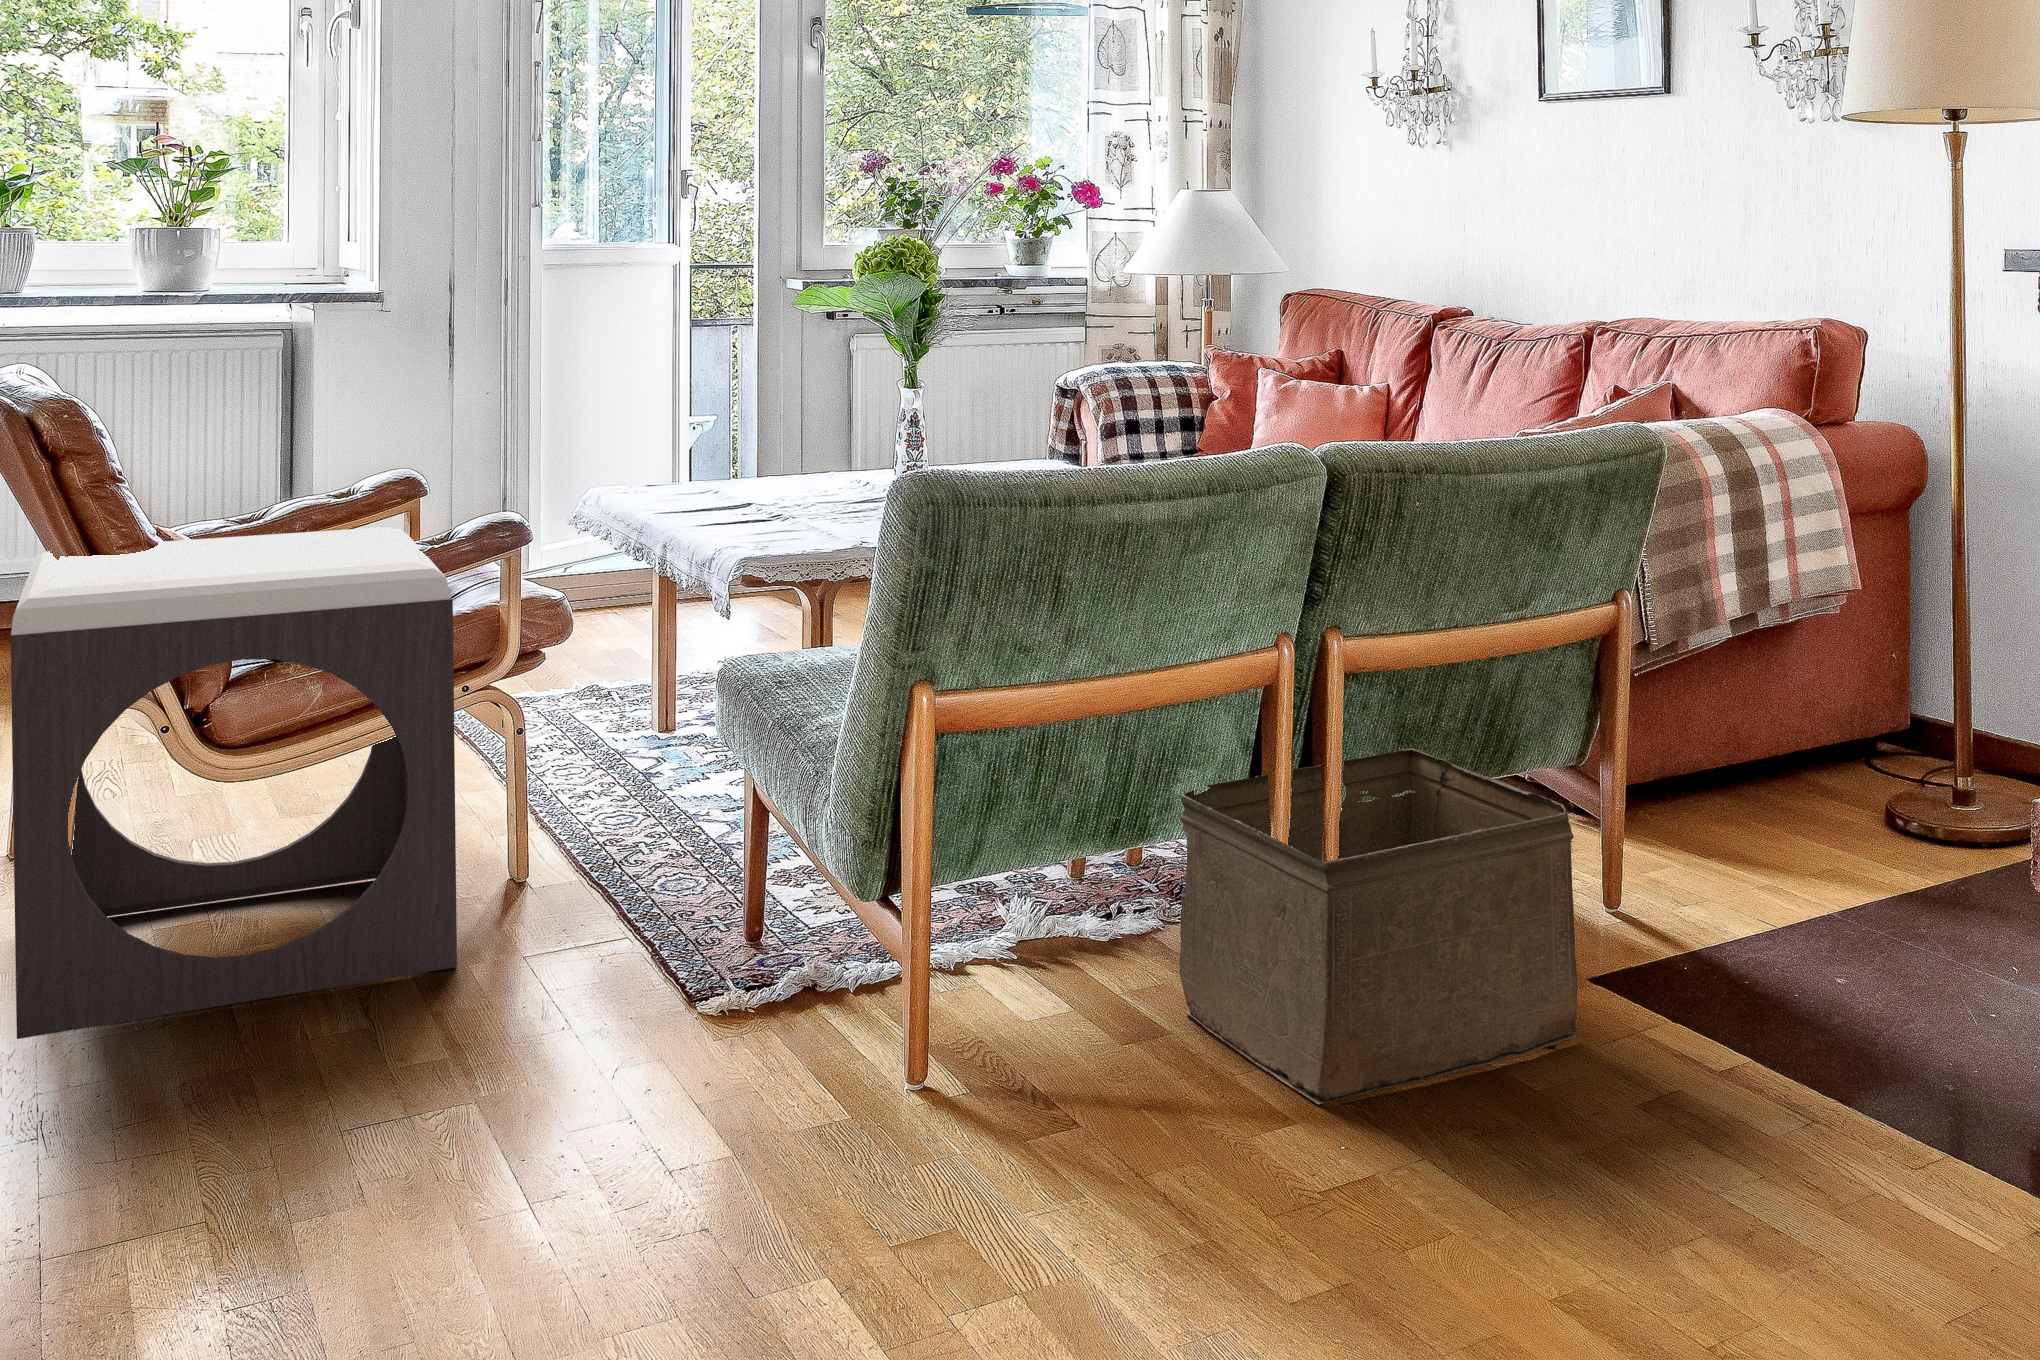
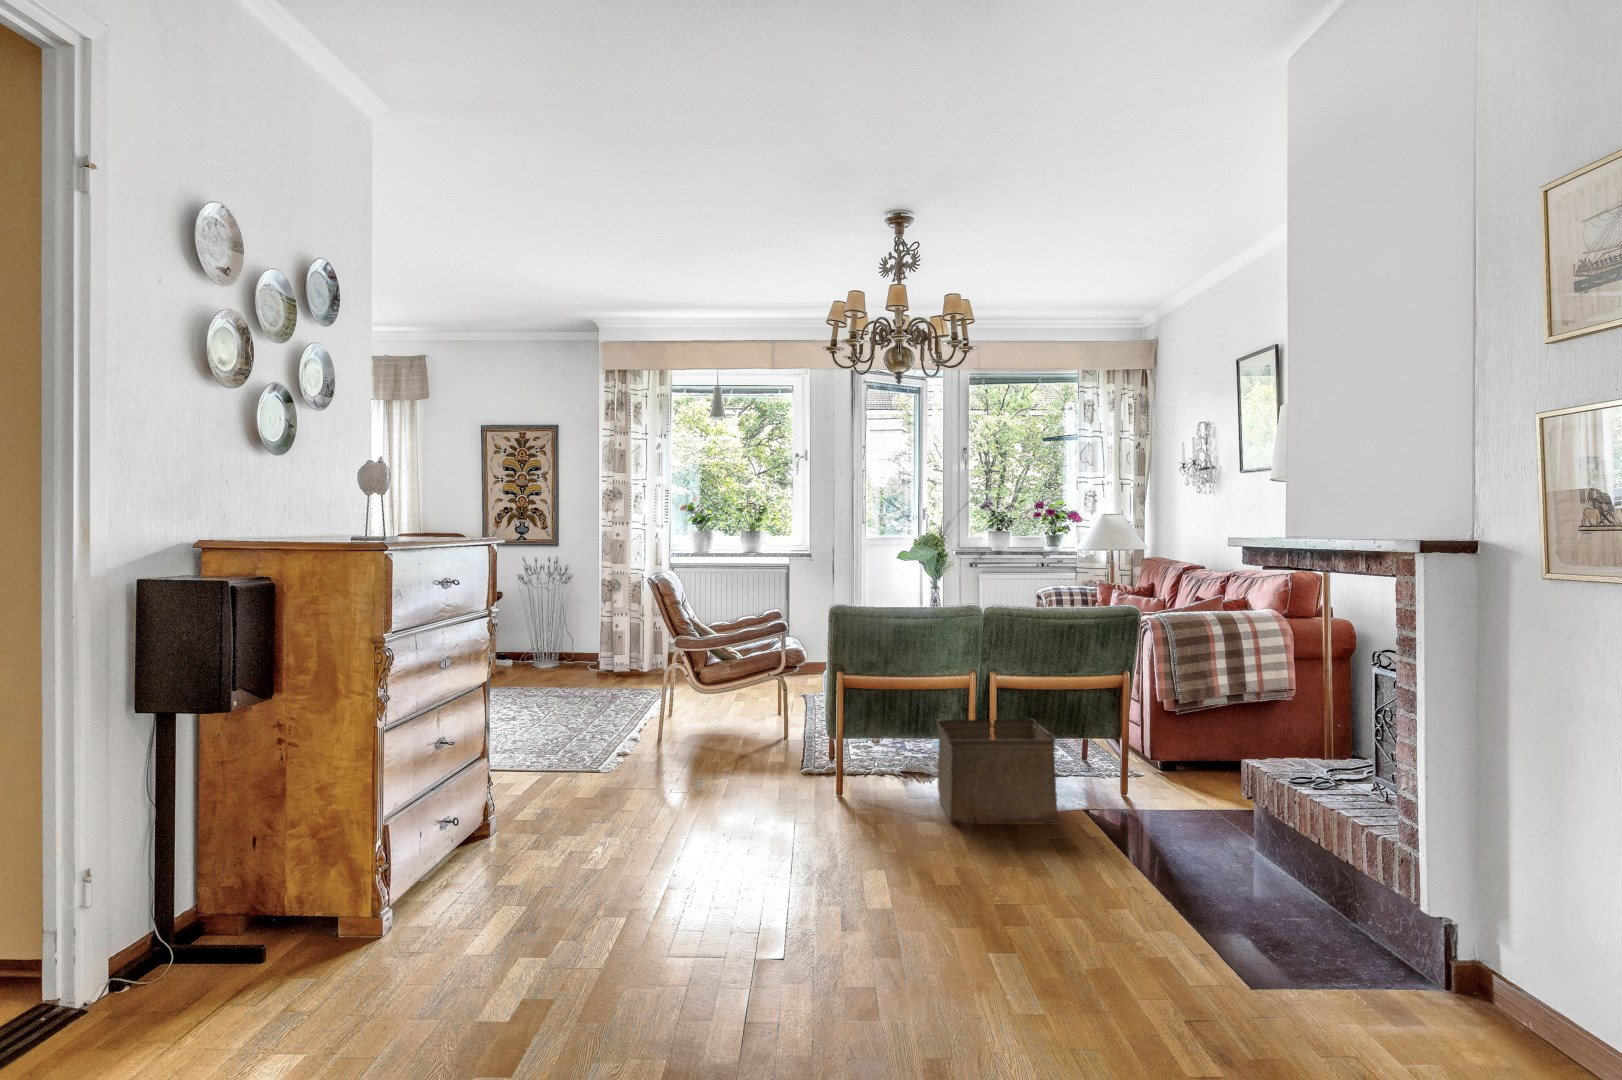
footstool: present [11,527,457,1039] -> none [640,623,762,755]

